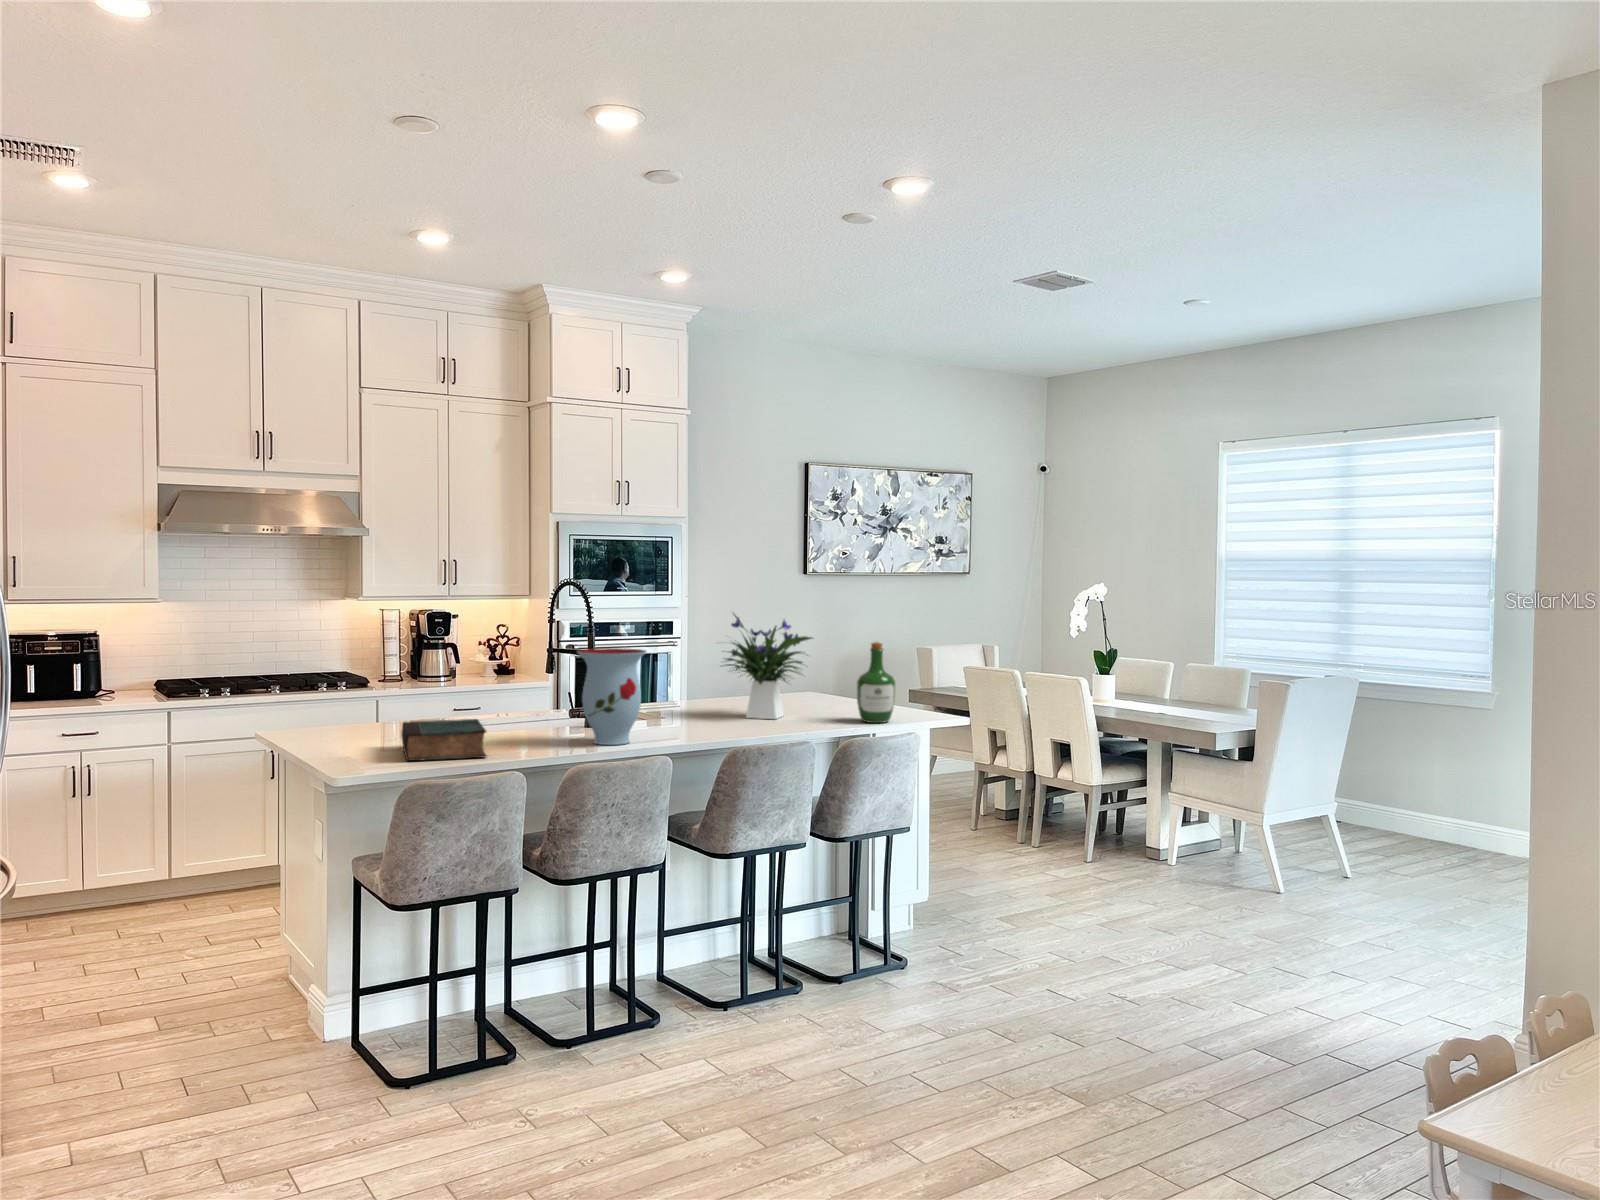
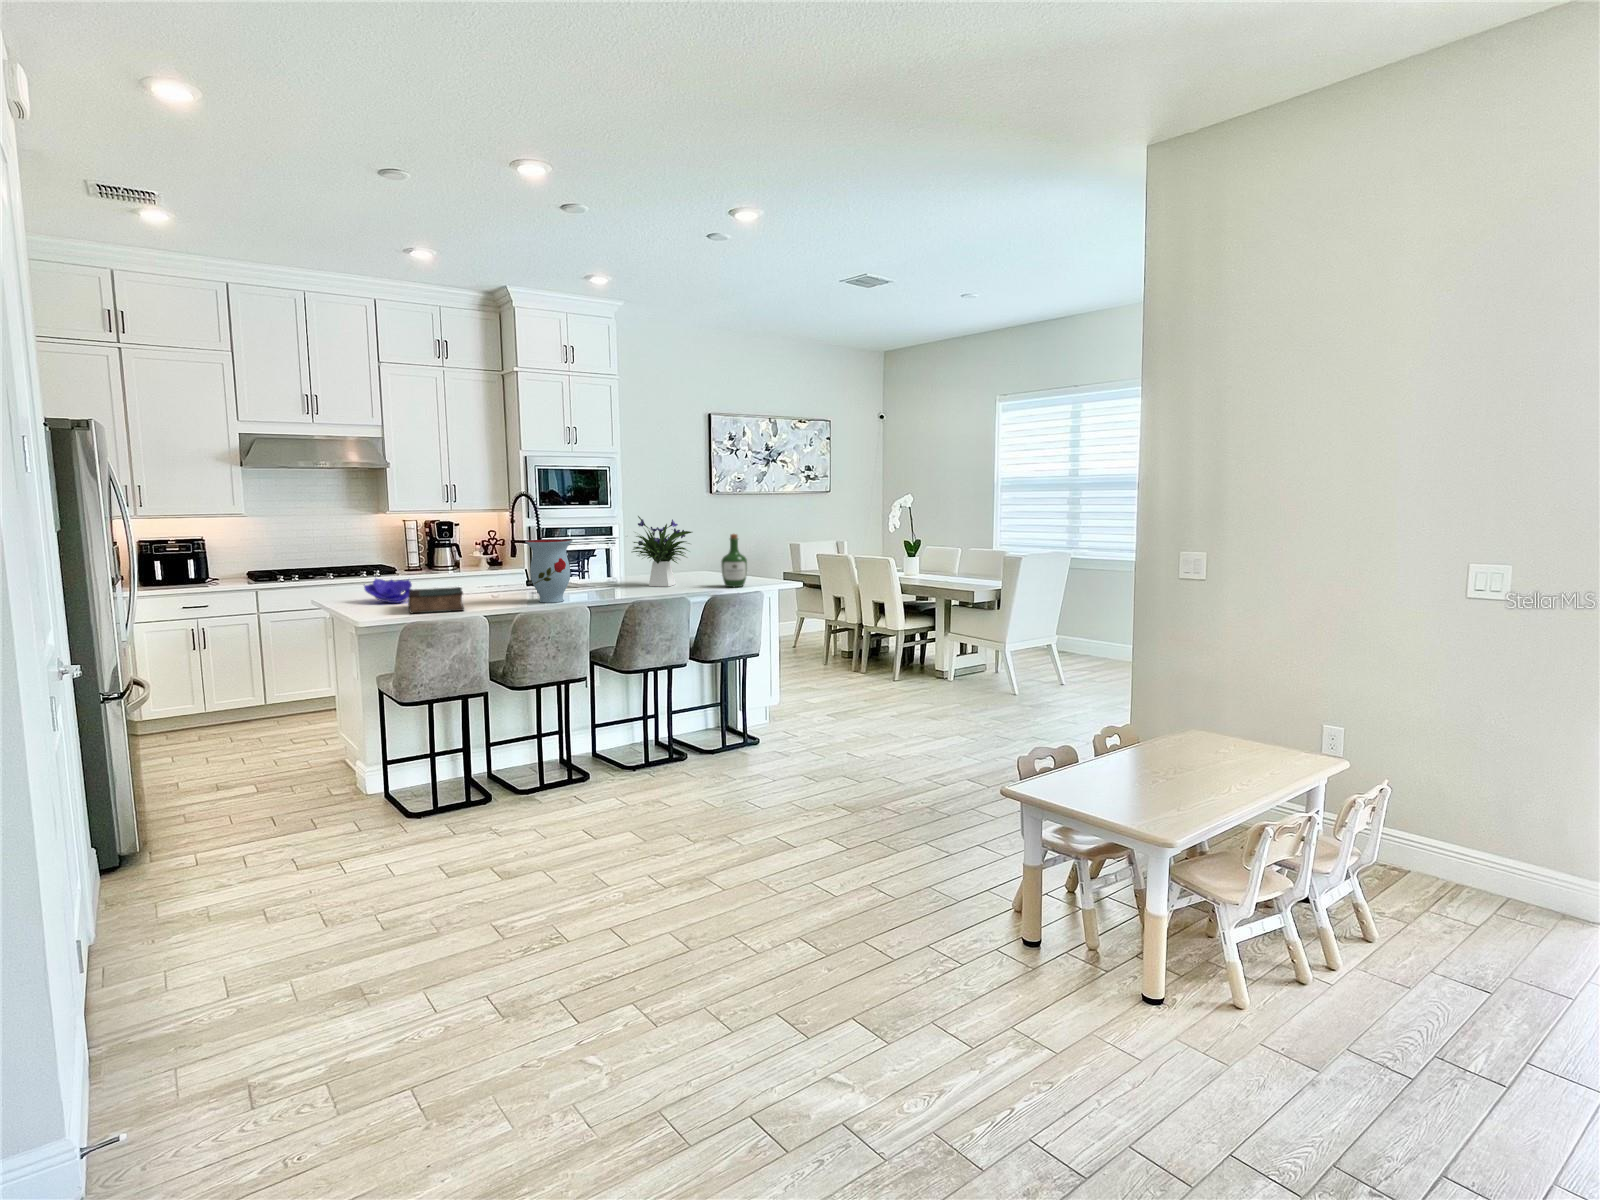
decorative bowl: none [333,700,410,741] -> present [364,579,412,603]

